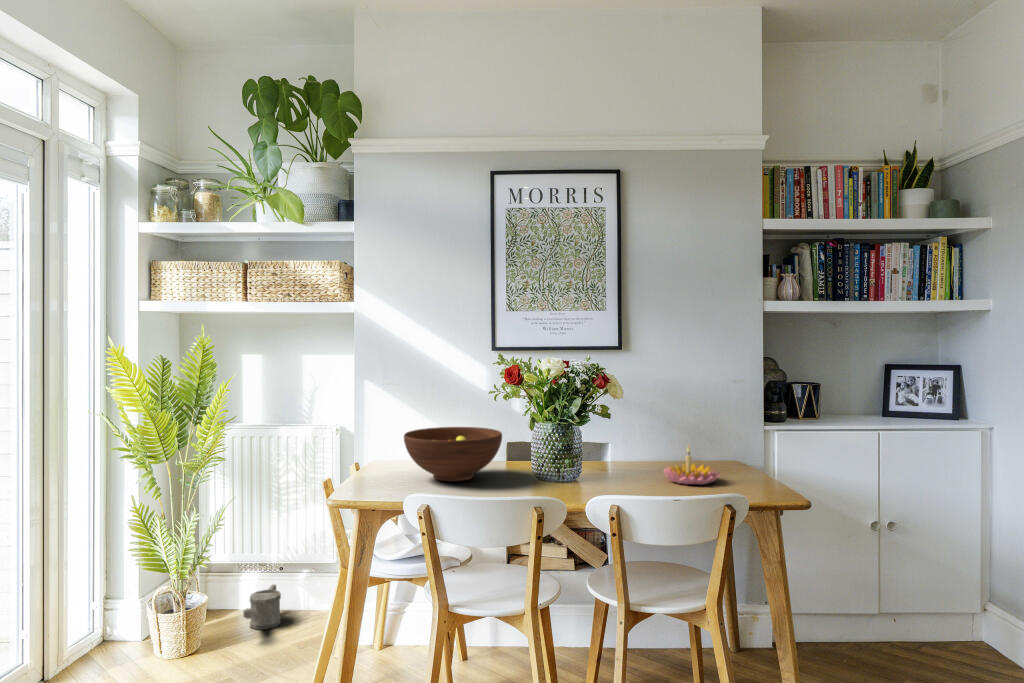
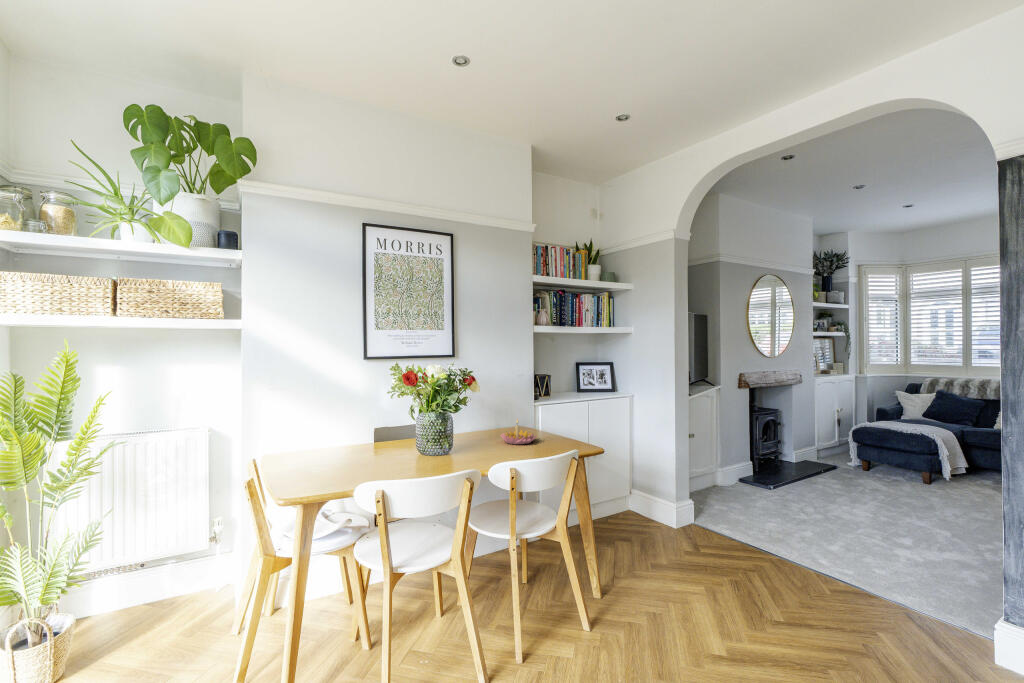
fruit bowl: present [404,427,502,482] -> none [317,419,399,465]
watering can: present [243,585,281,630] -> none [115,582,153,631]

